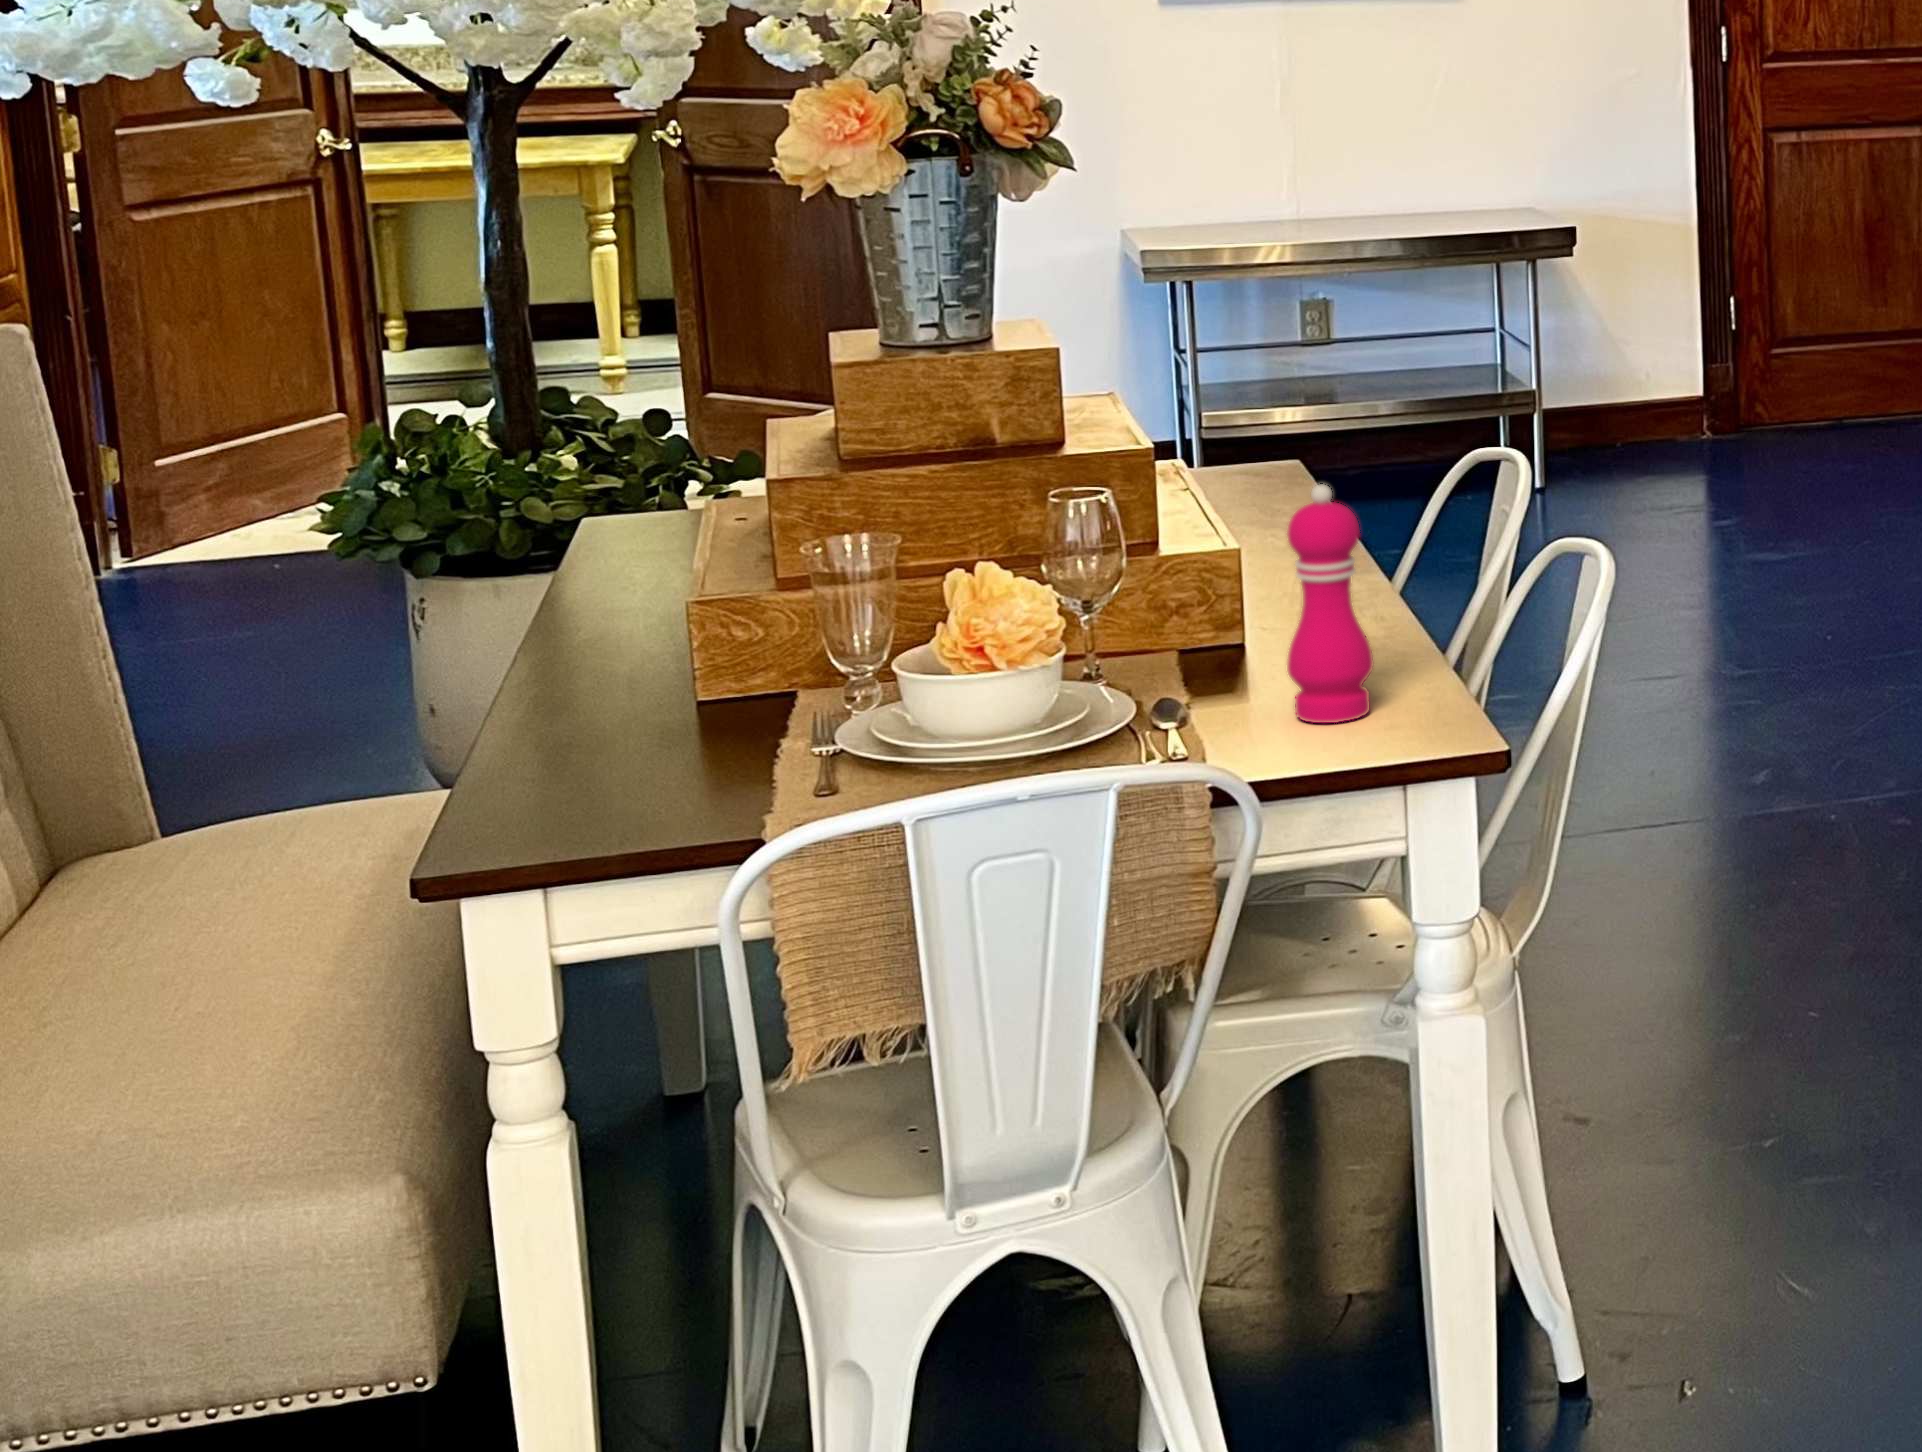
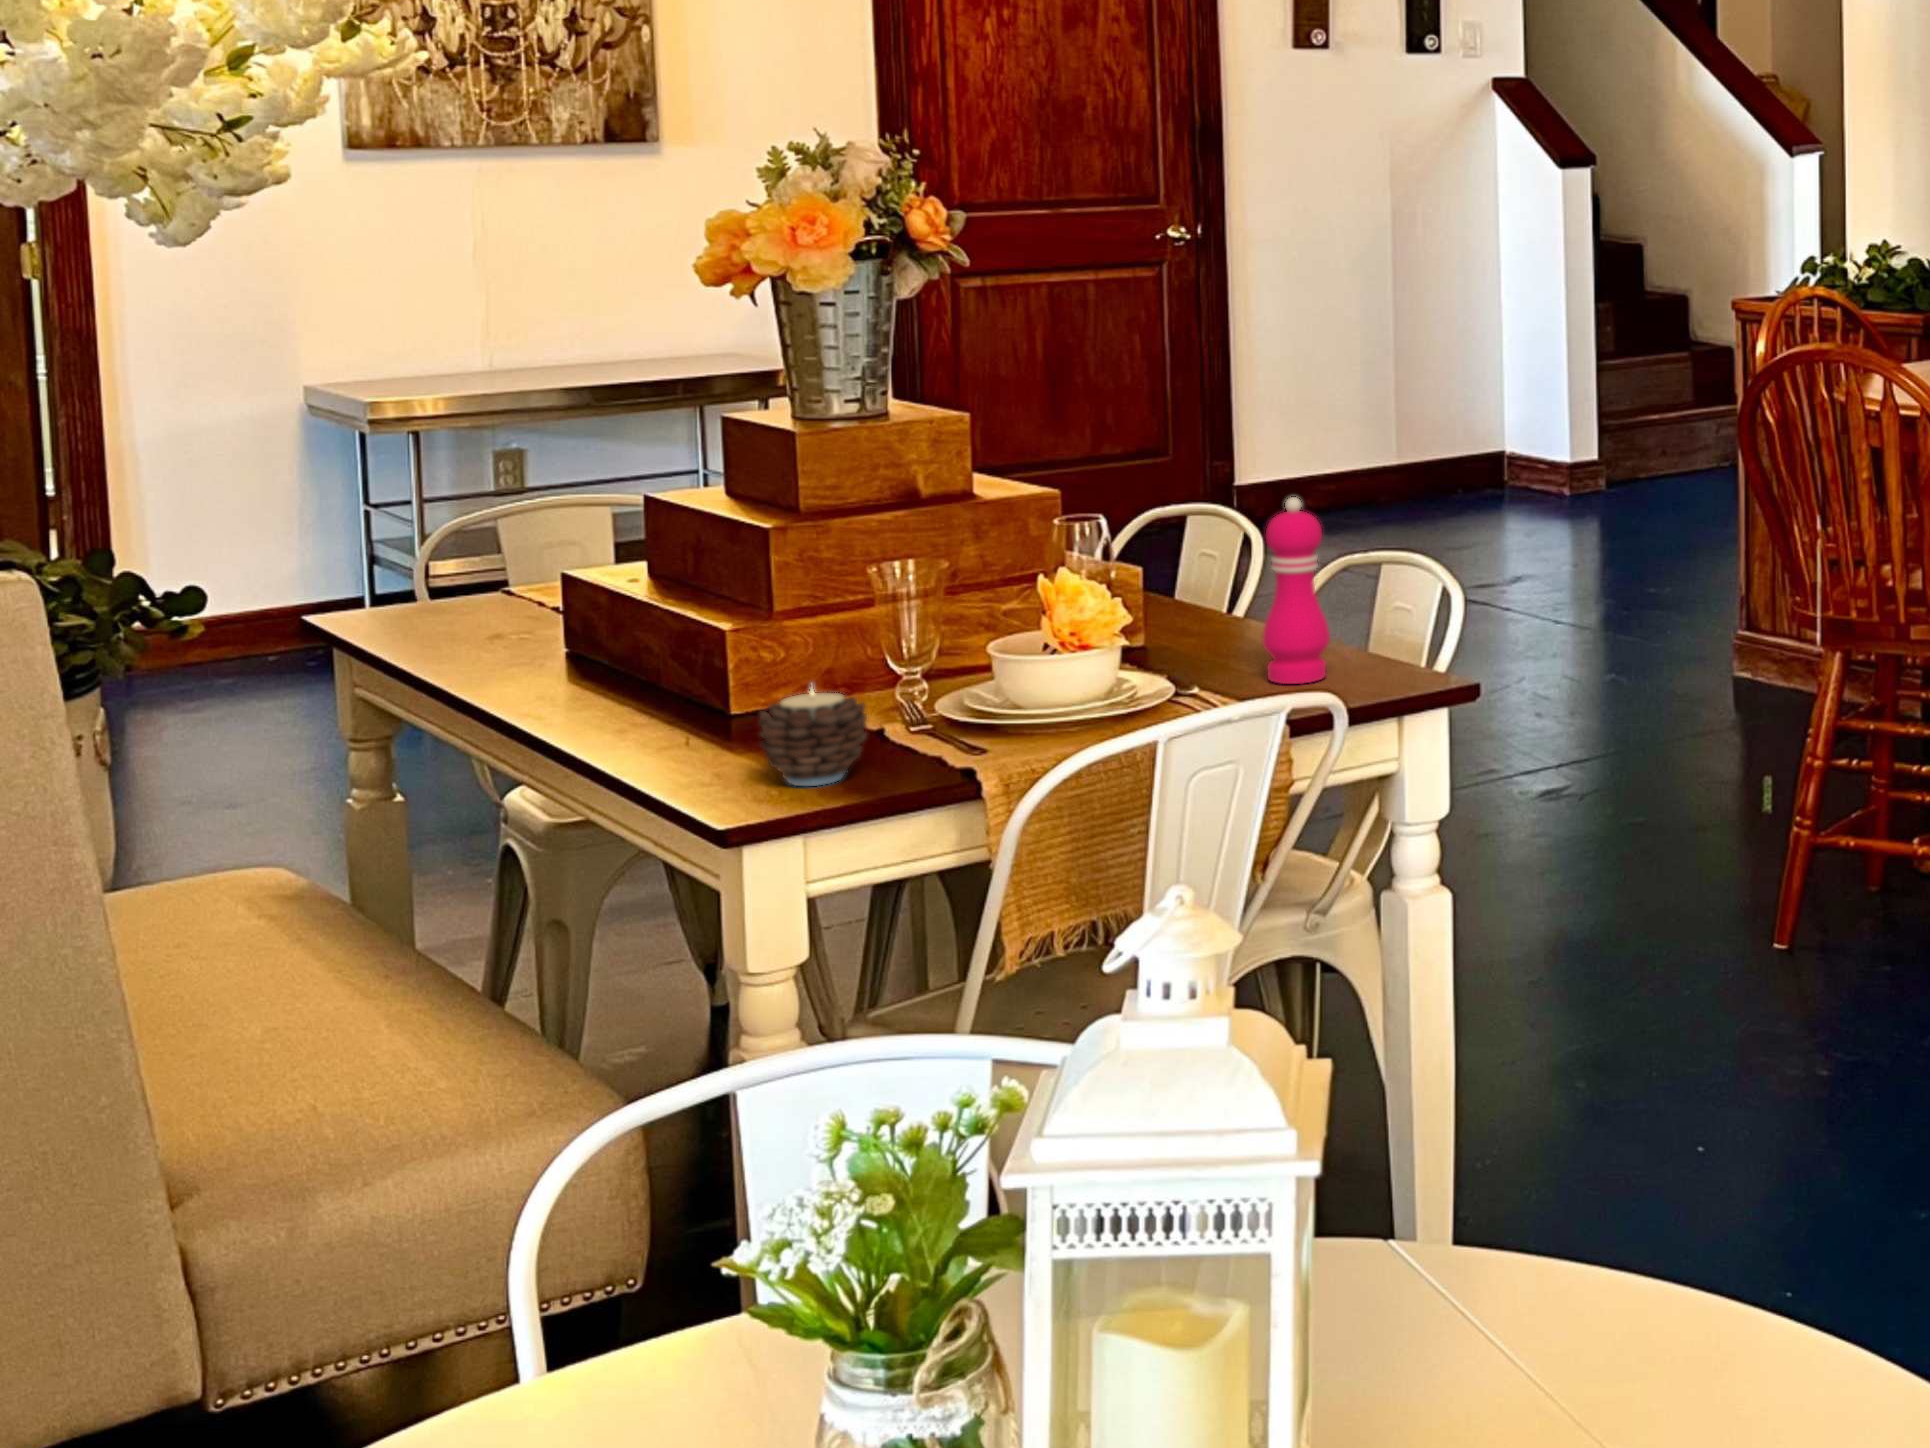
candle: none [564,690,706,816] -> present [759,690,867,786]

